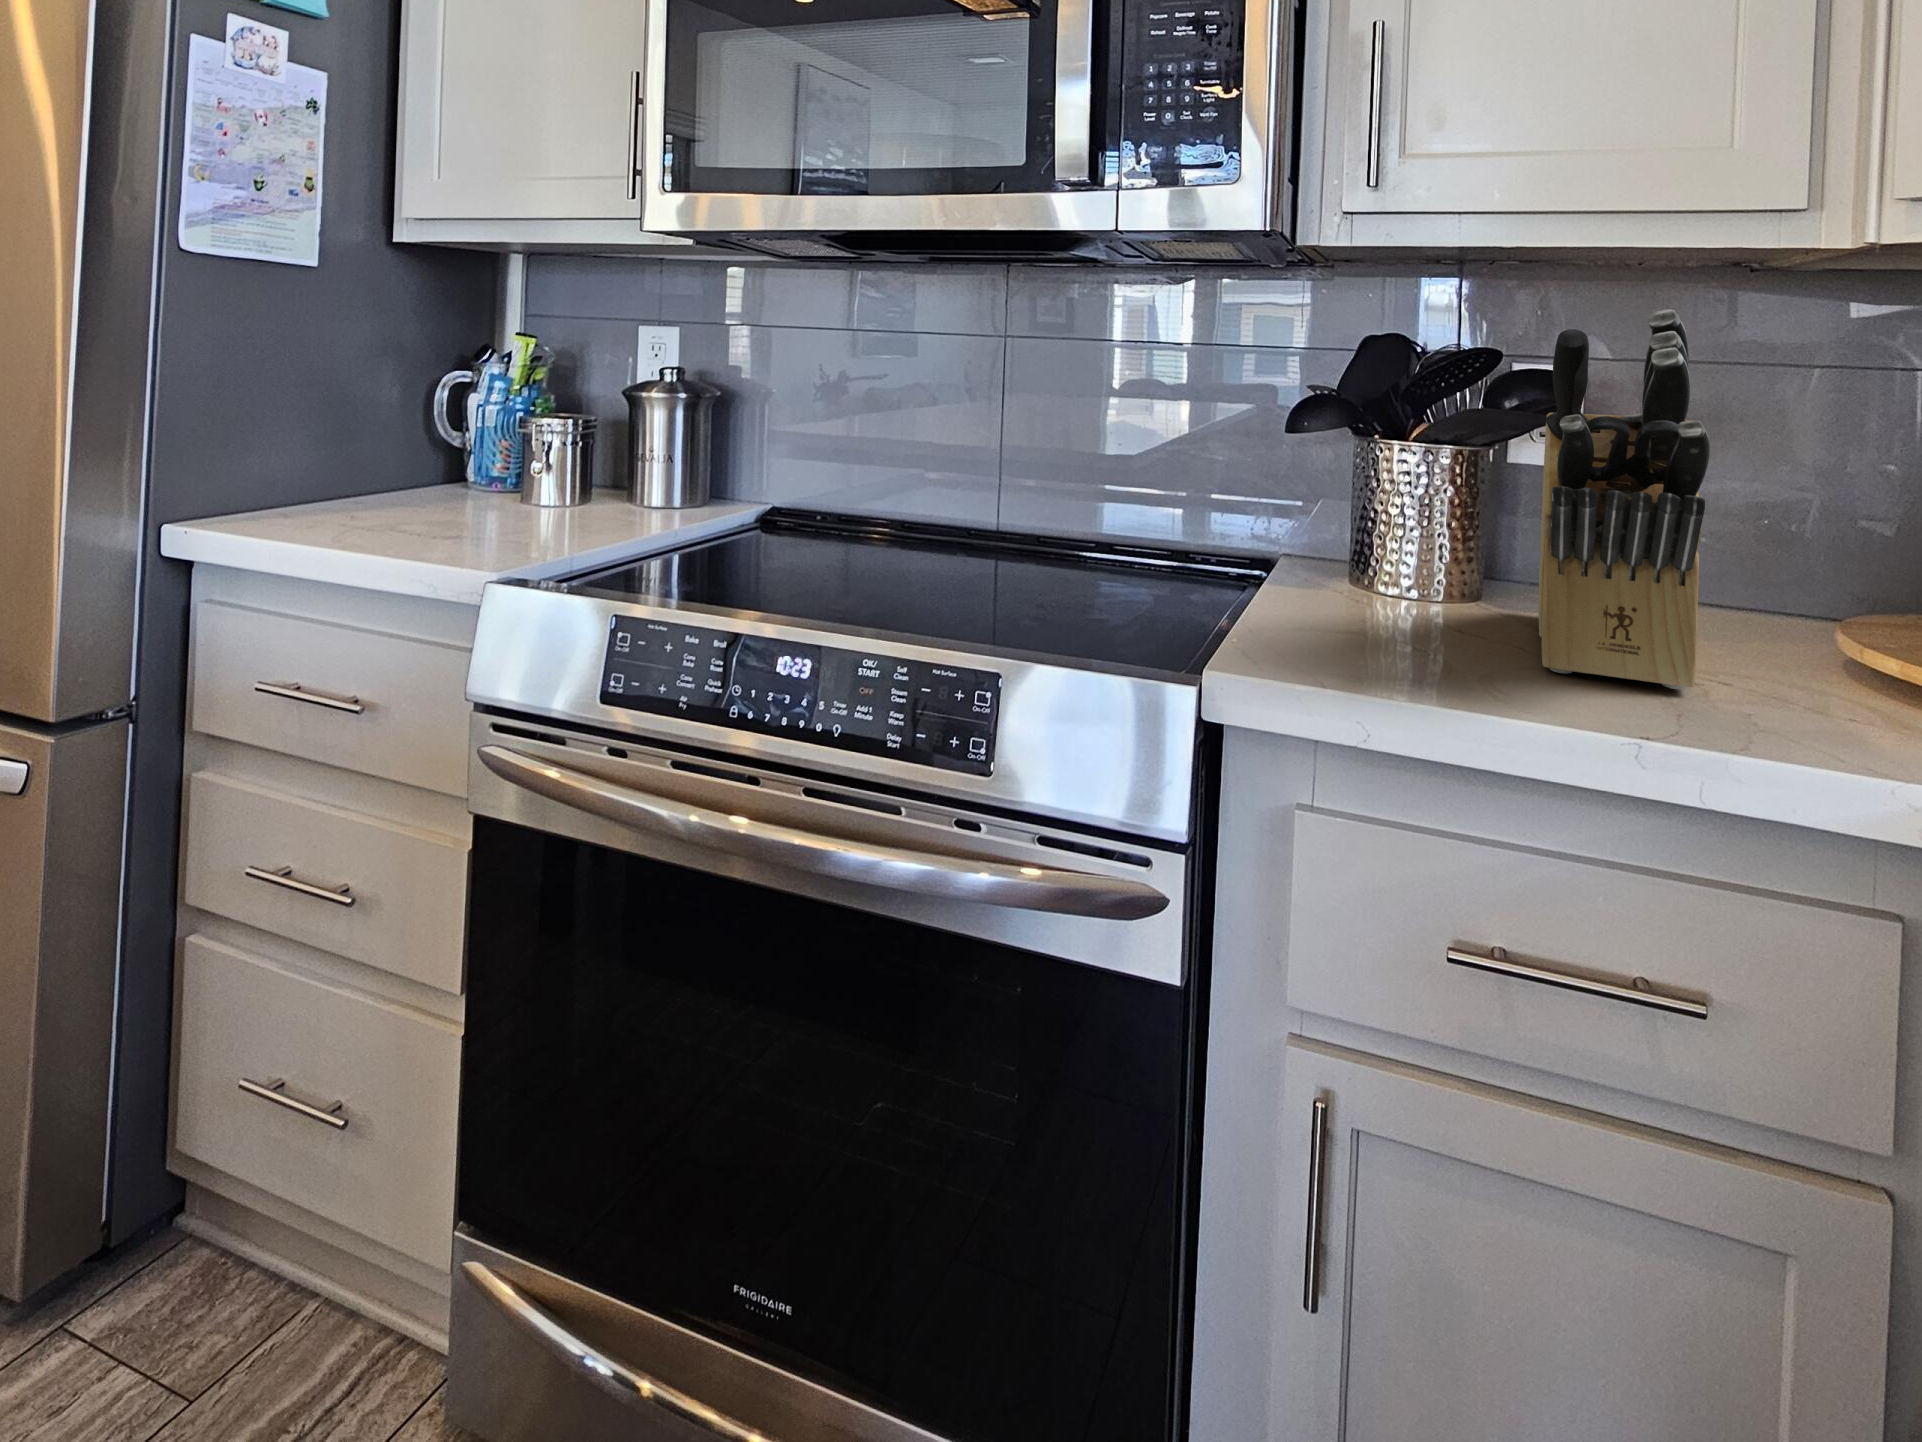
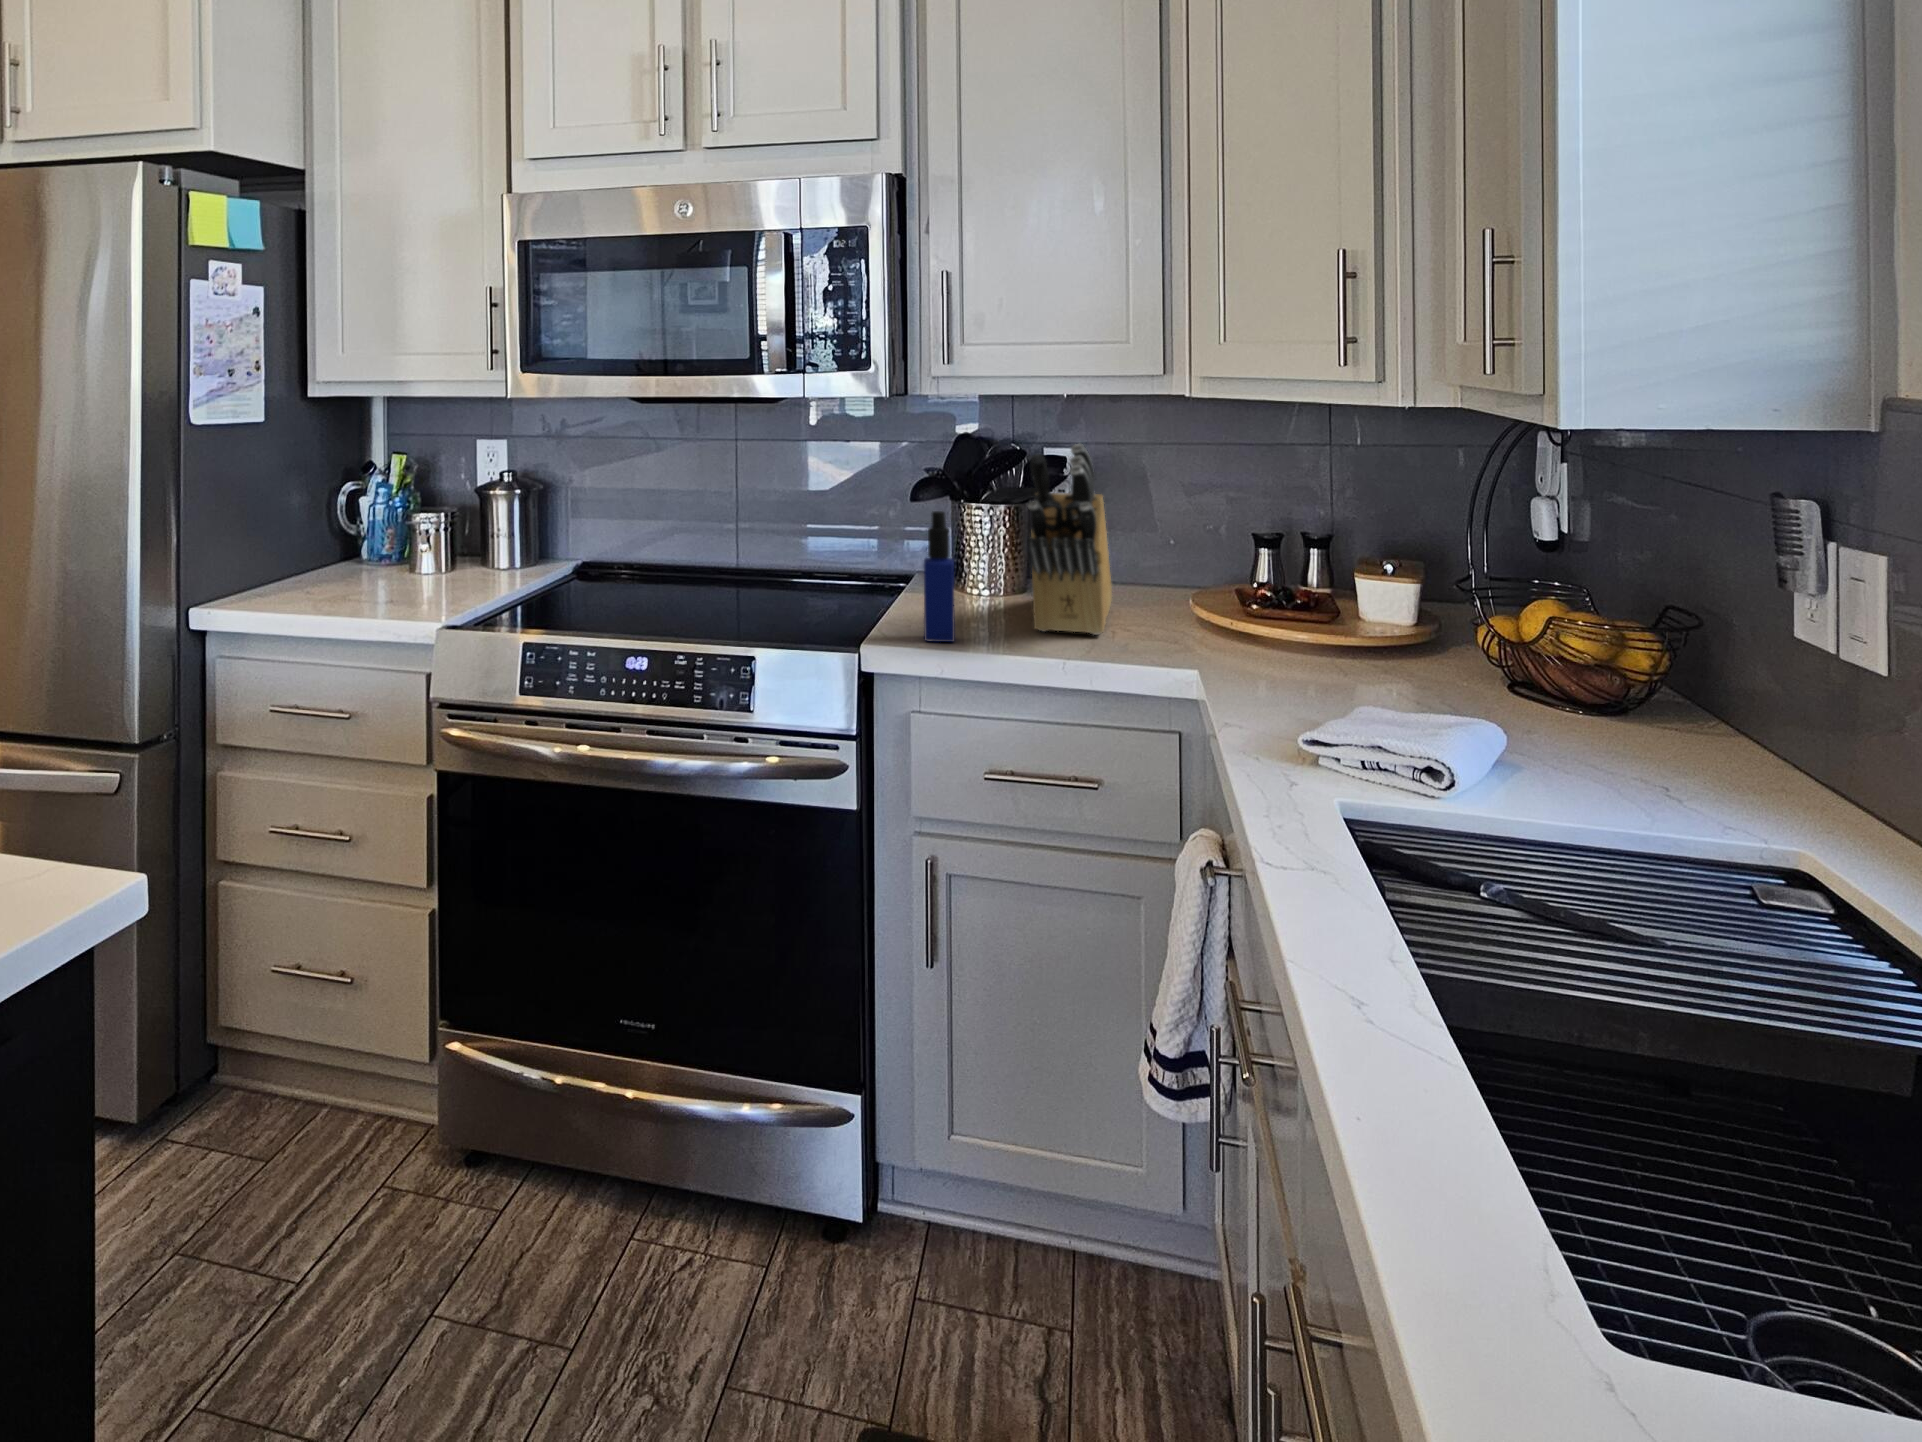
bottle: none [1328,426,1398,680] -> present [924,511,955,642]

